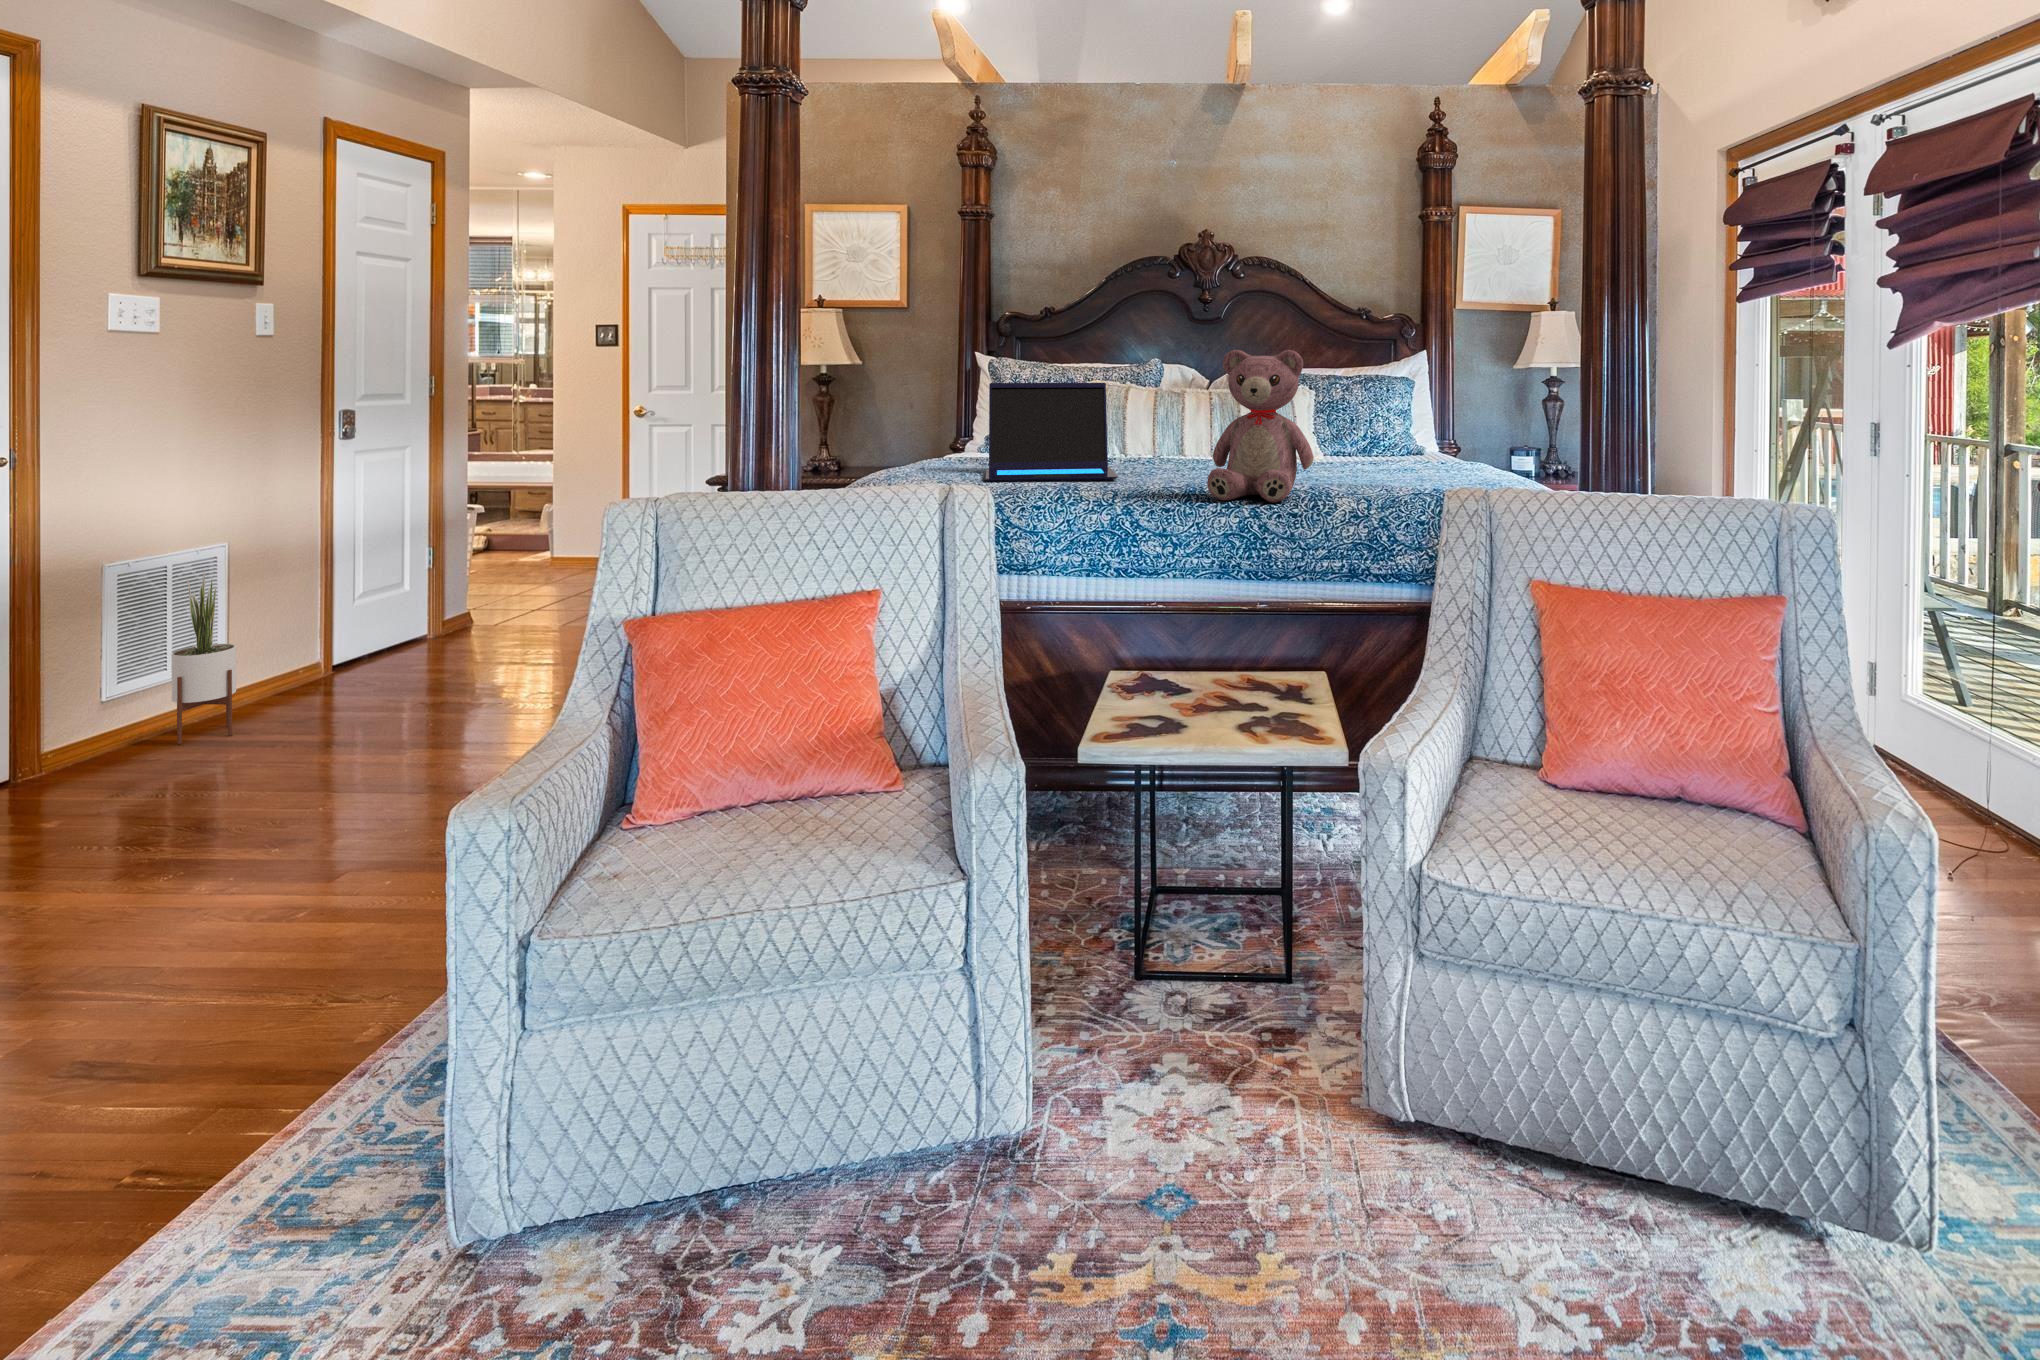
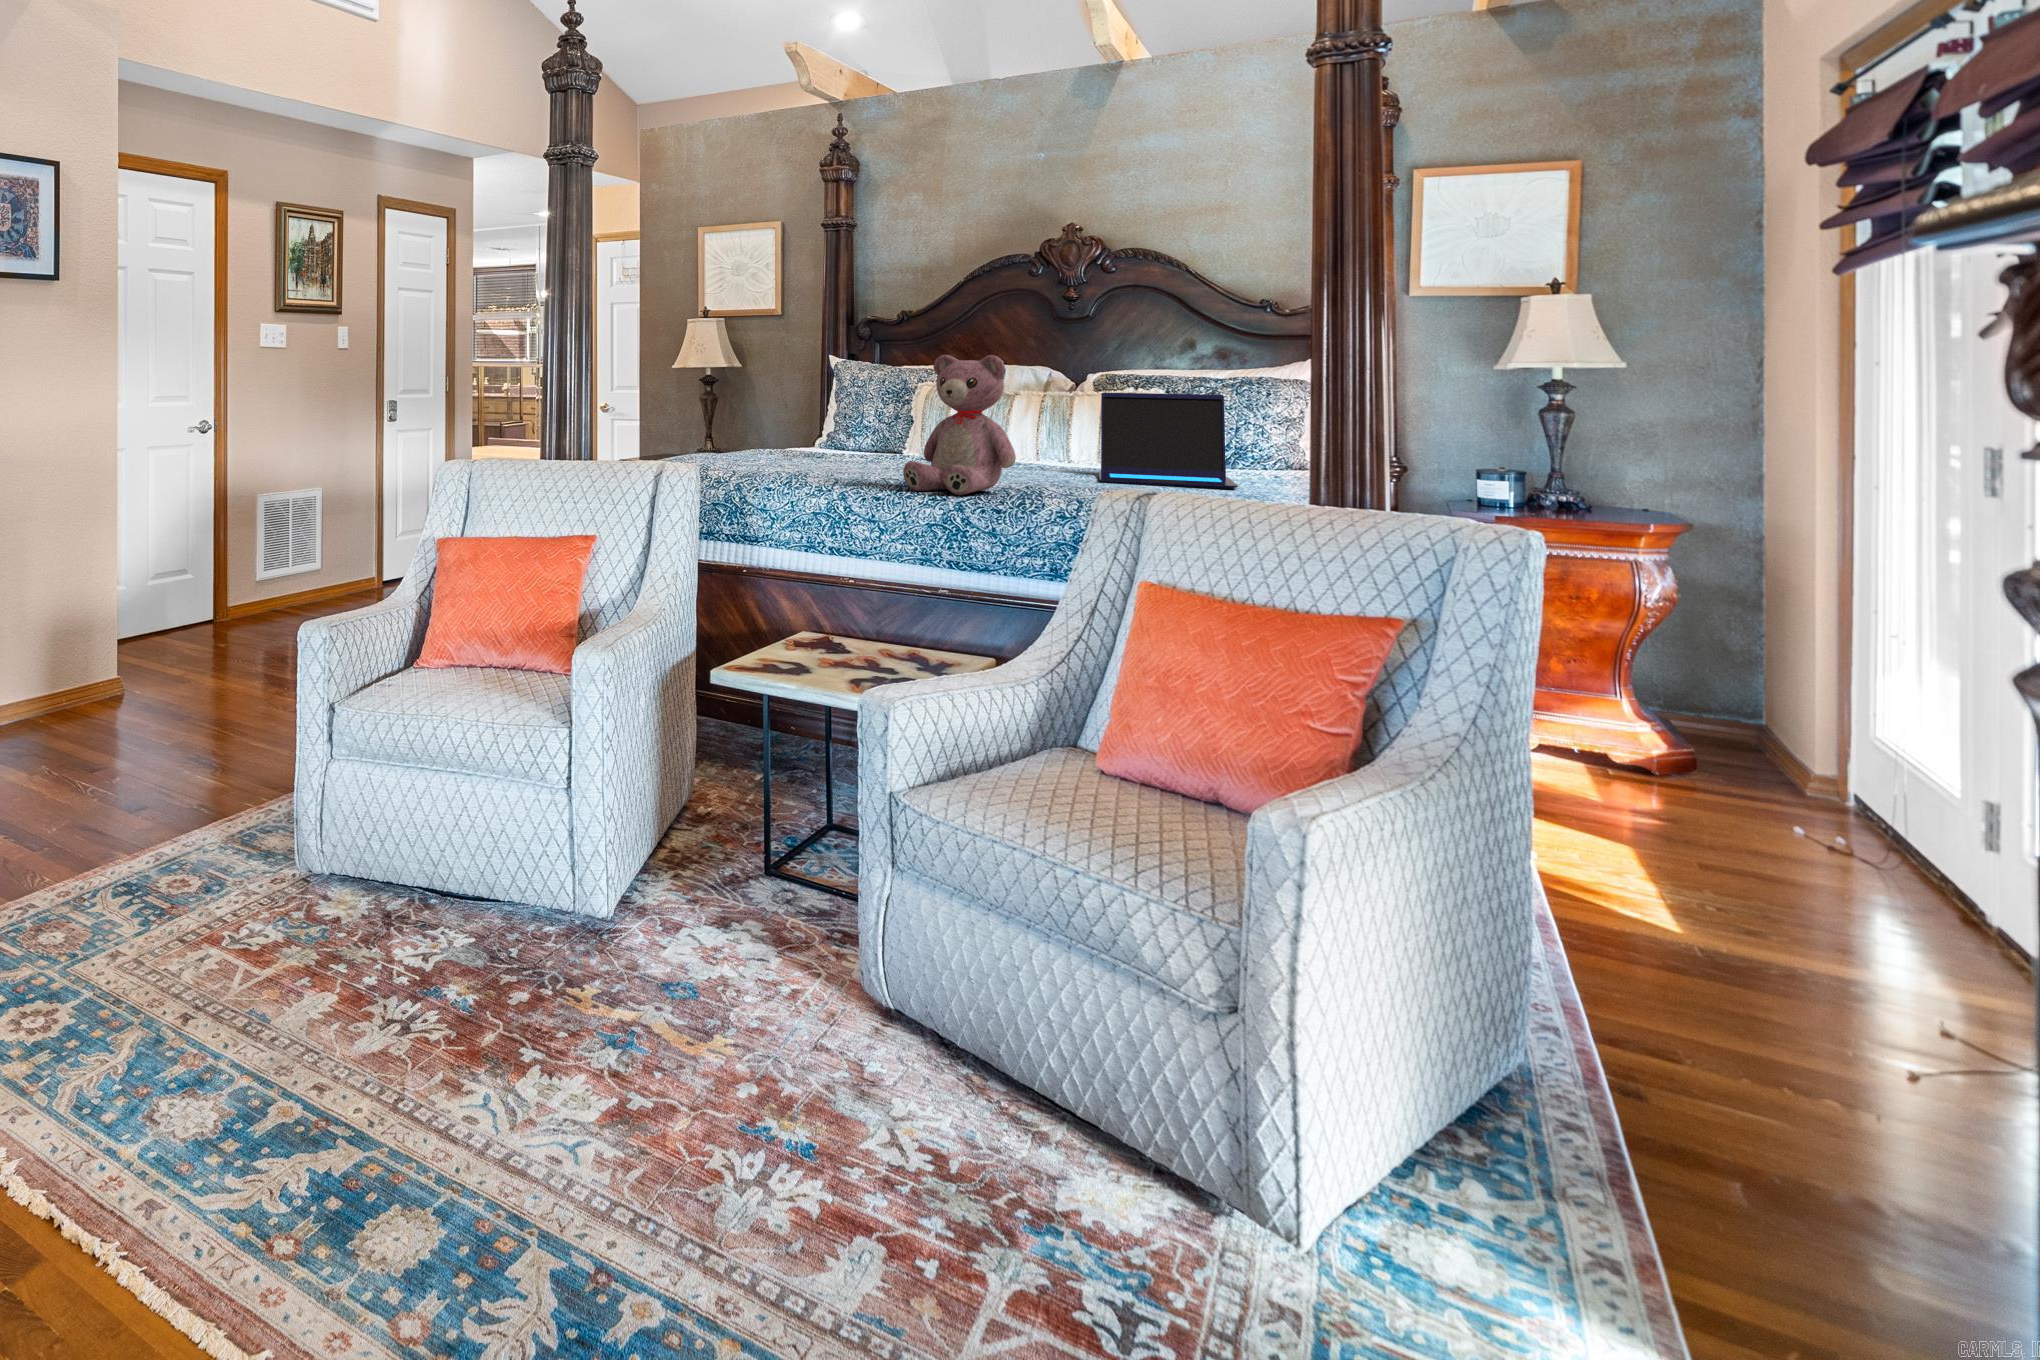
laptop: present [985,383,1118,482] -> present [1099,393,1238,489]
potted plant: present [171,572,236,744] -> none [290,499,322,611]

